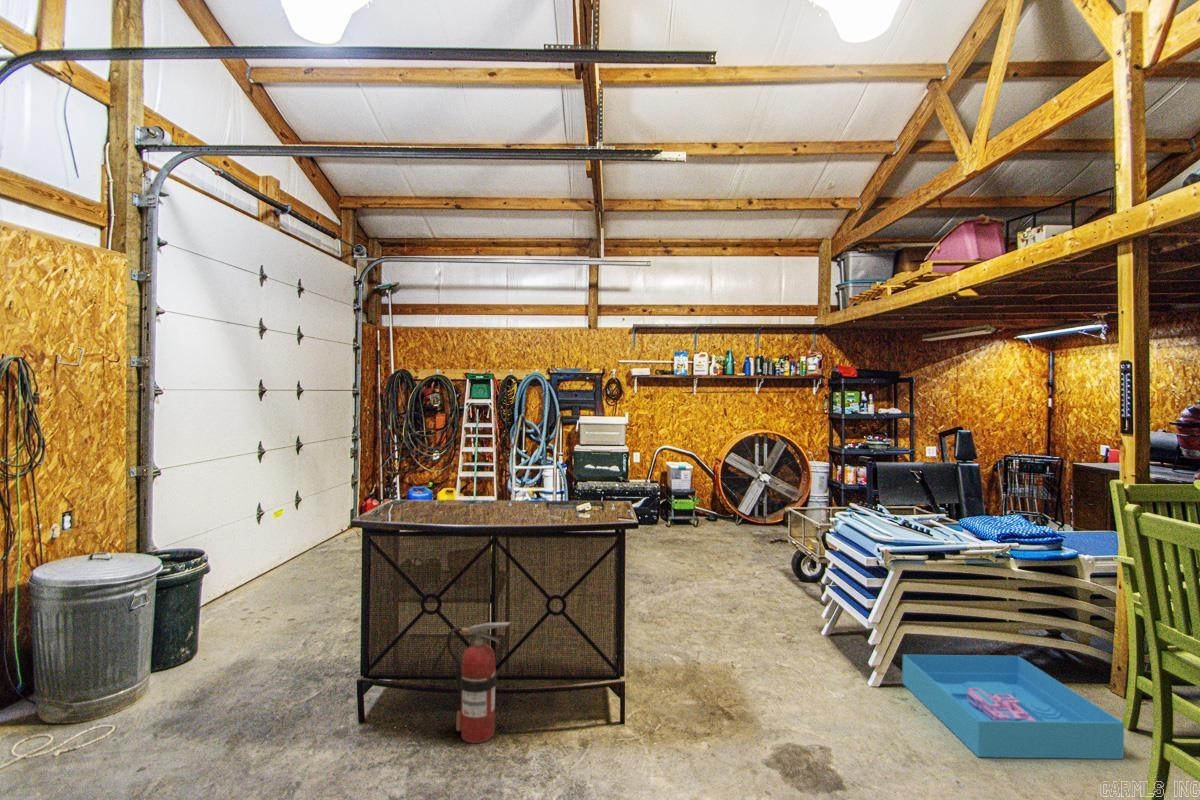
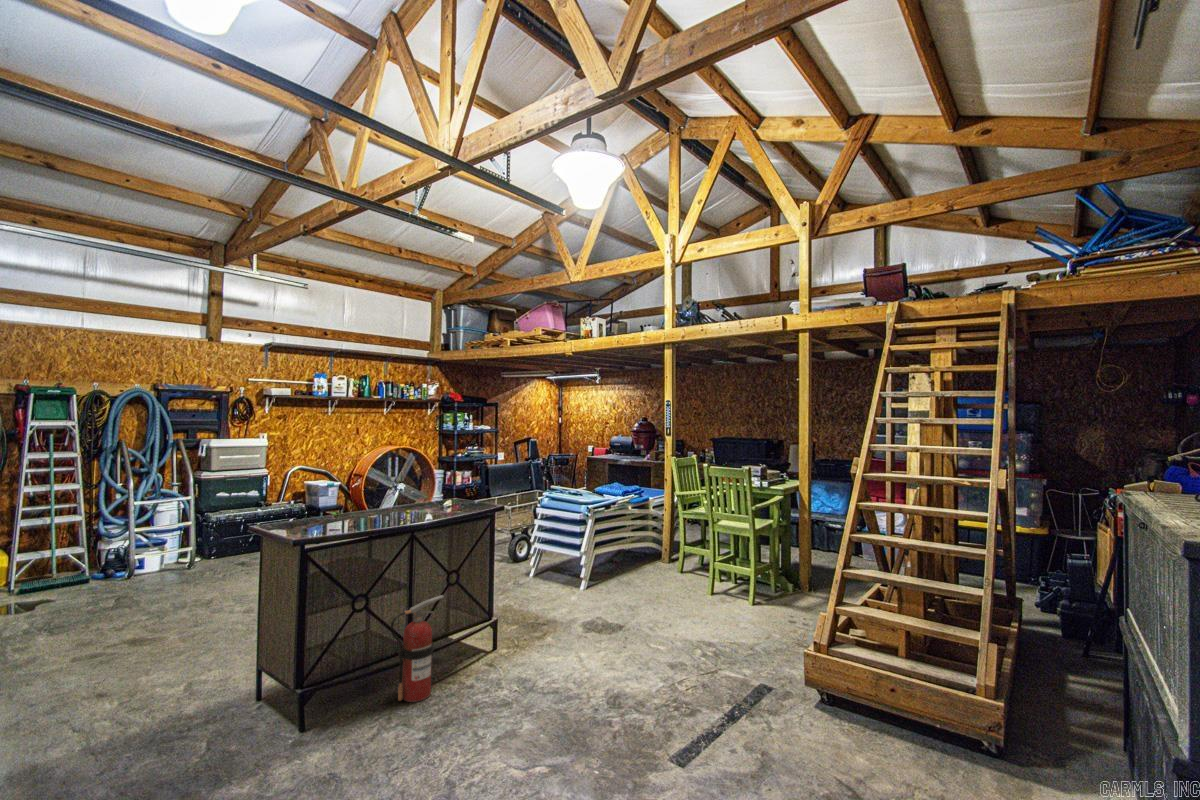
storage bin: present [902,655,1124,759] -> none [596,555,688,599]

